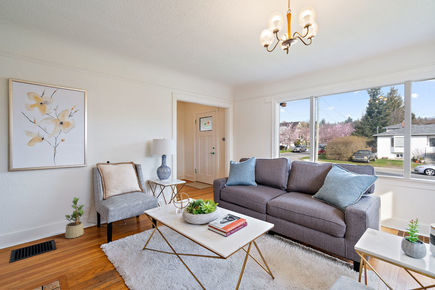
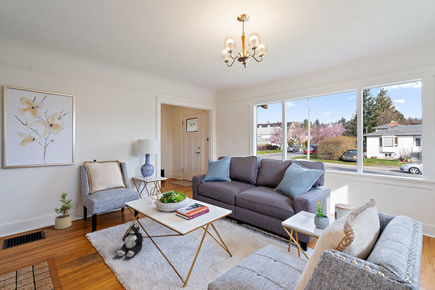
plush toy: none [138,236,168,278] -> present [117,223,143,257]

